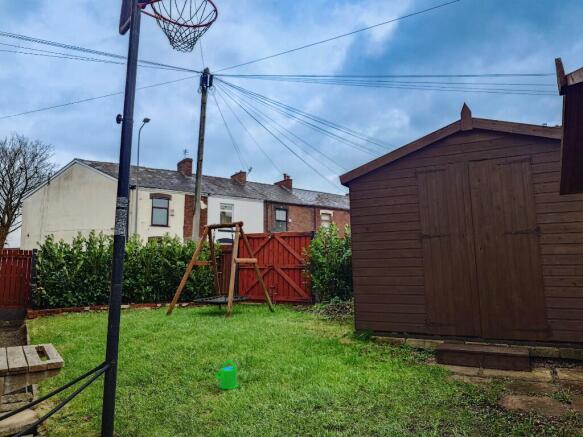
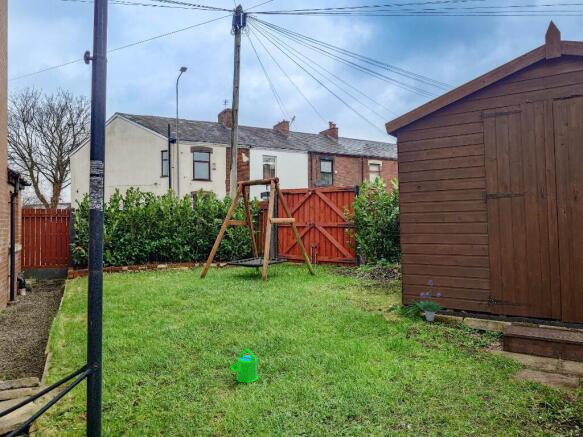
potted plant: none [367,307,391,343] -> present [416,281,443,321]

